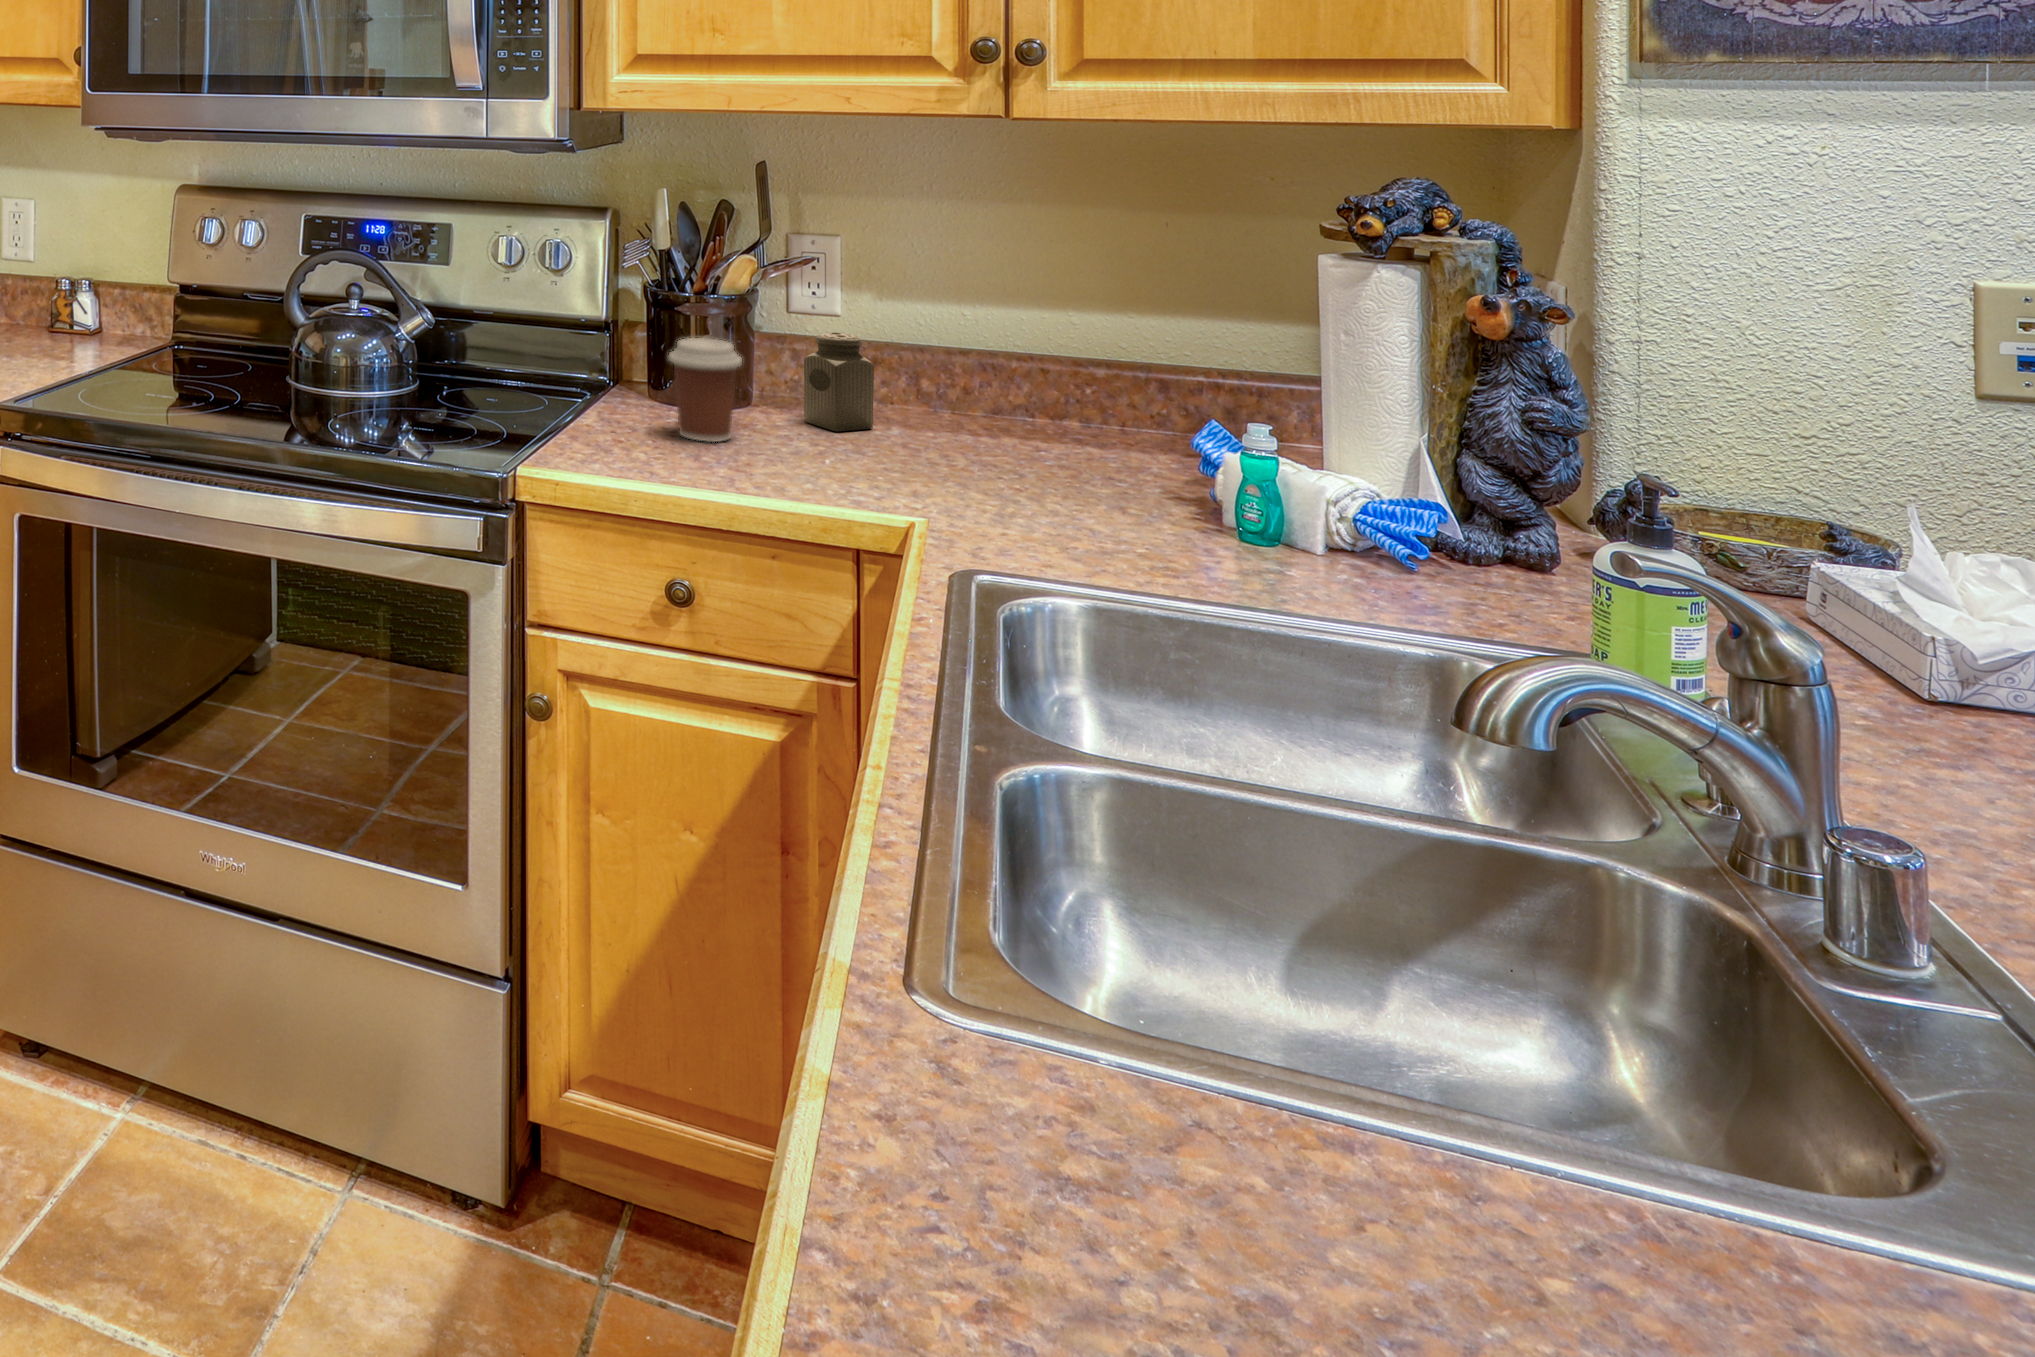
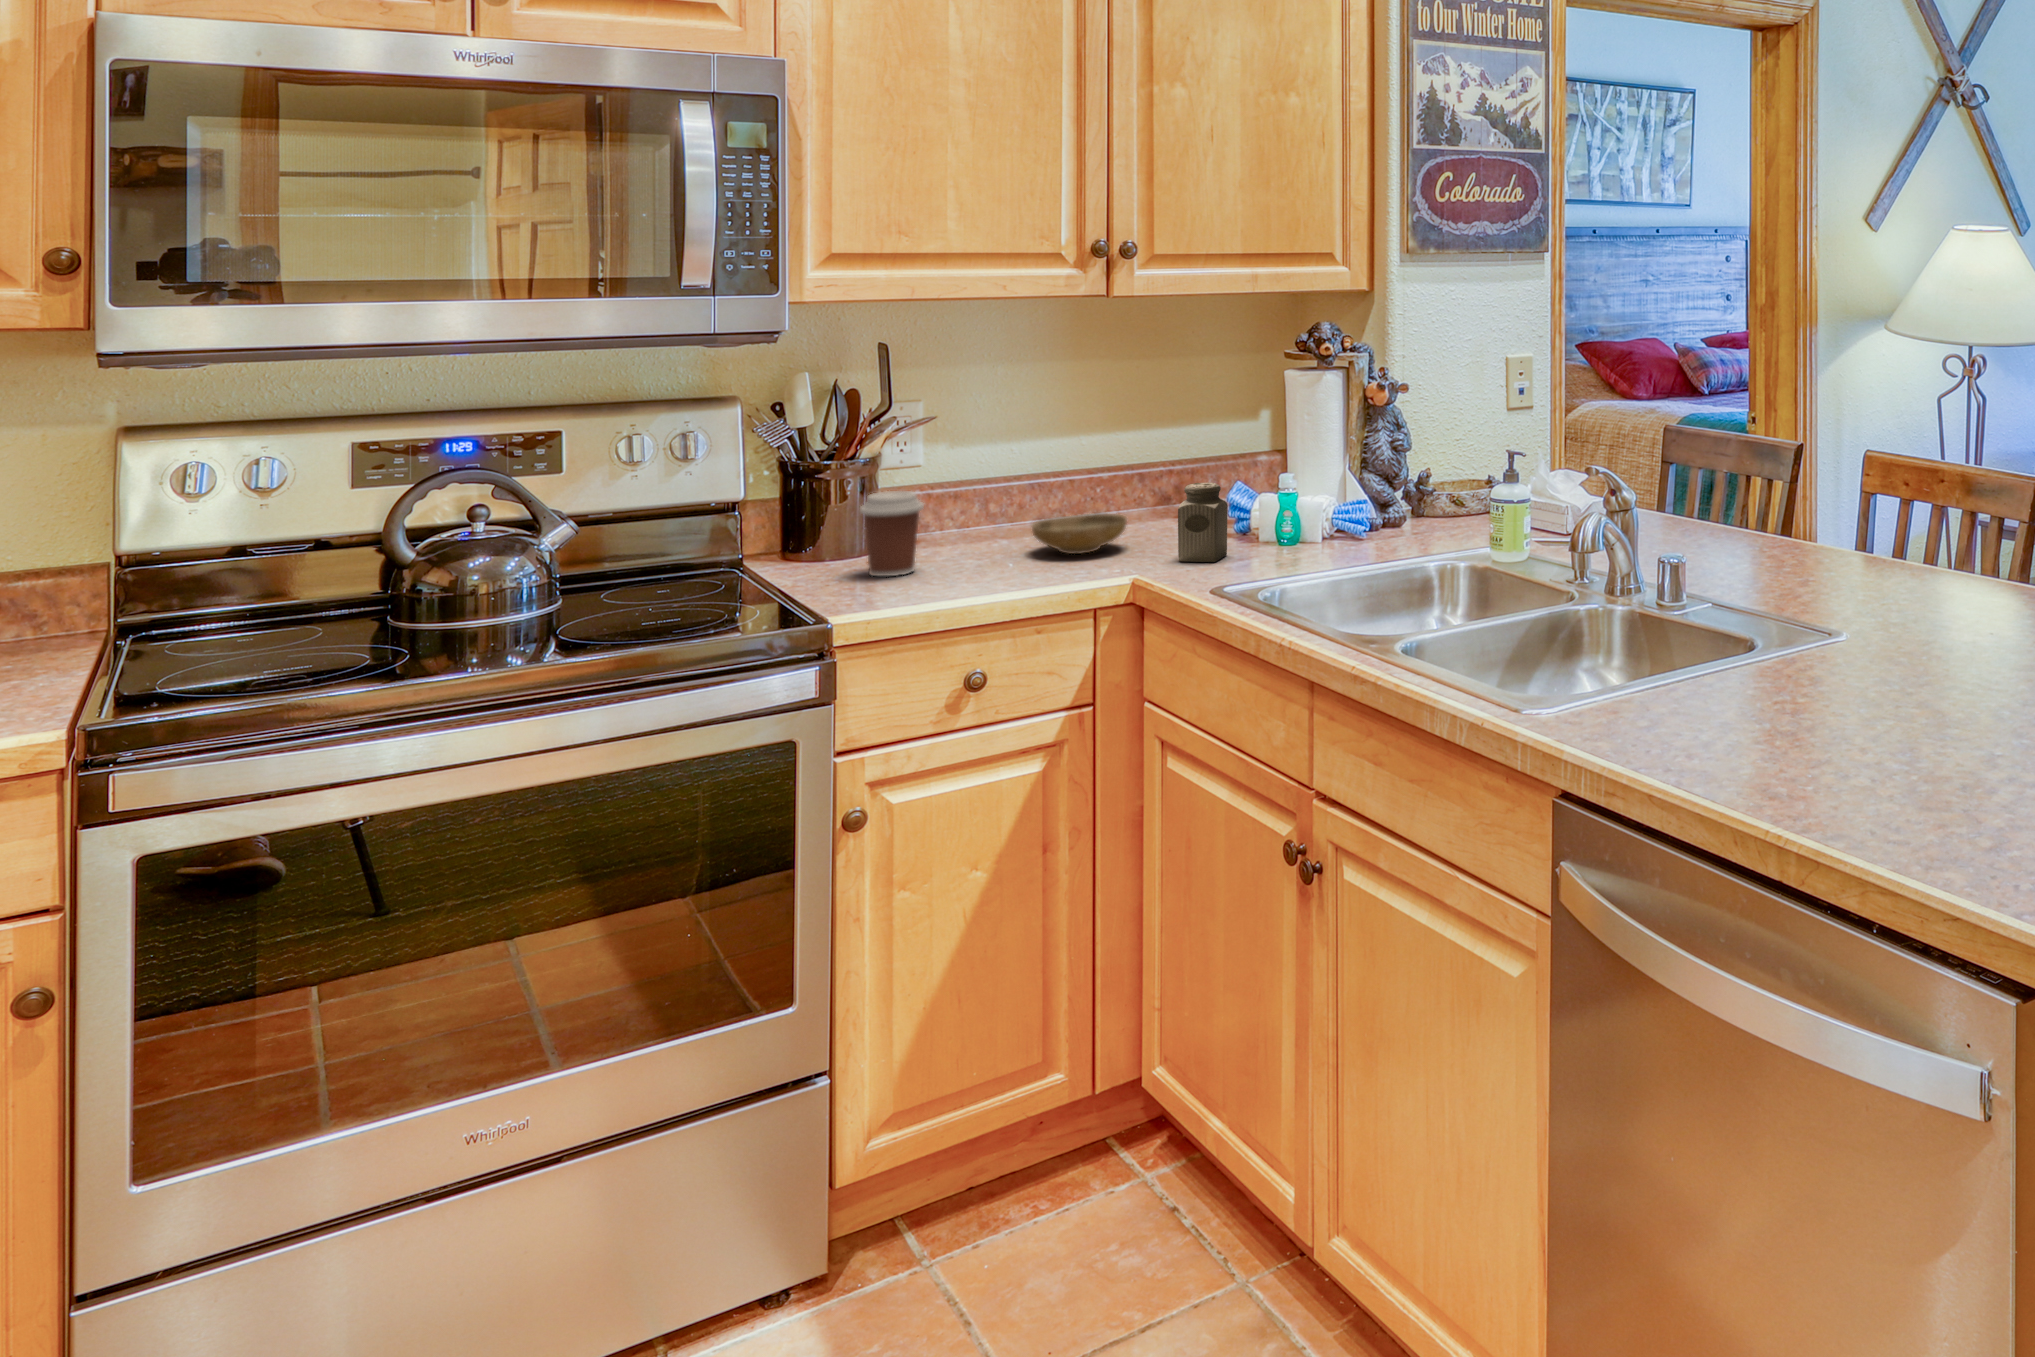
salt shaker: present [804,333,874,431] -> present [1178,482,1228,562]
ceramic bowl: none [883,415,1024,475] -> present [1032,513,1127,554]

